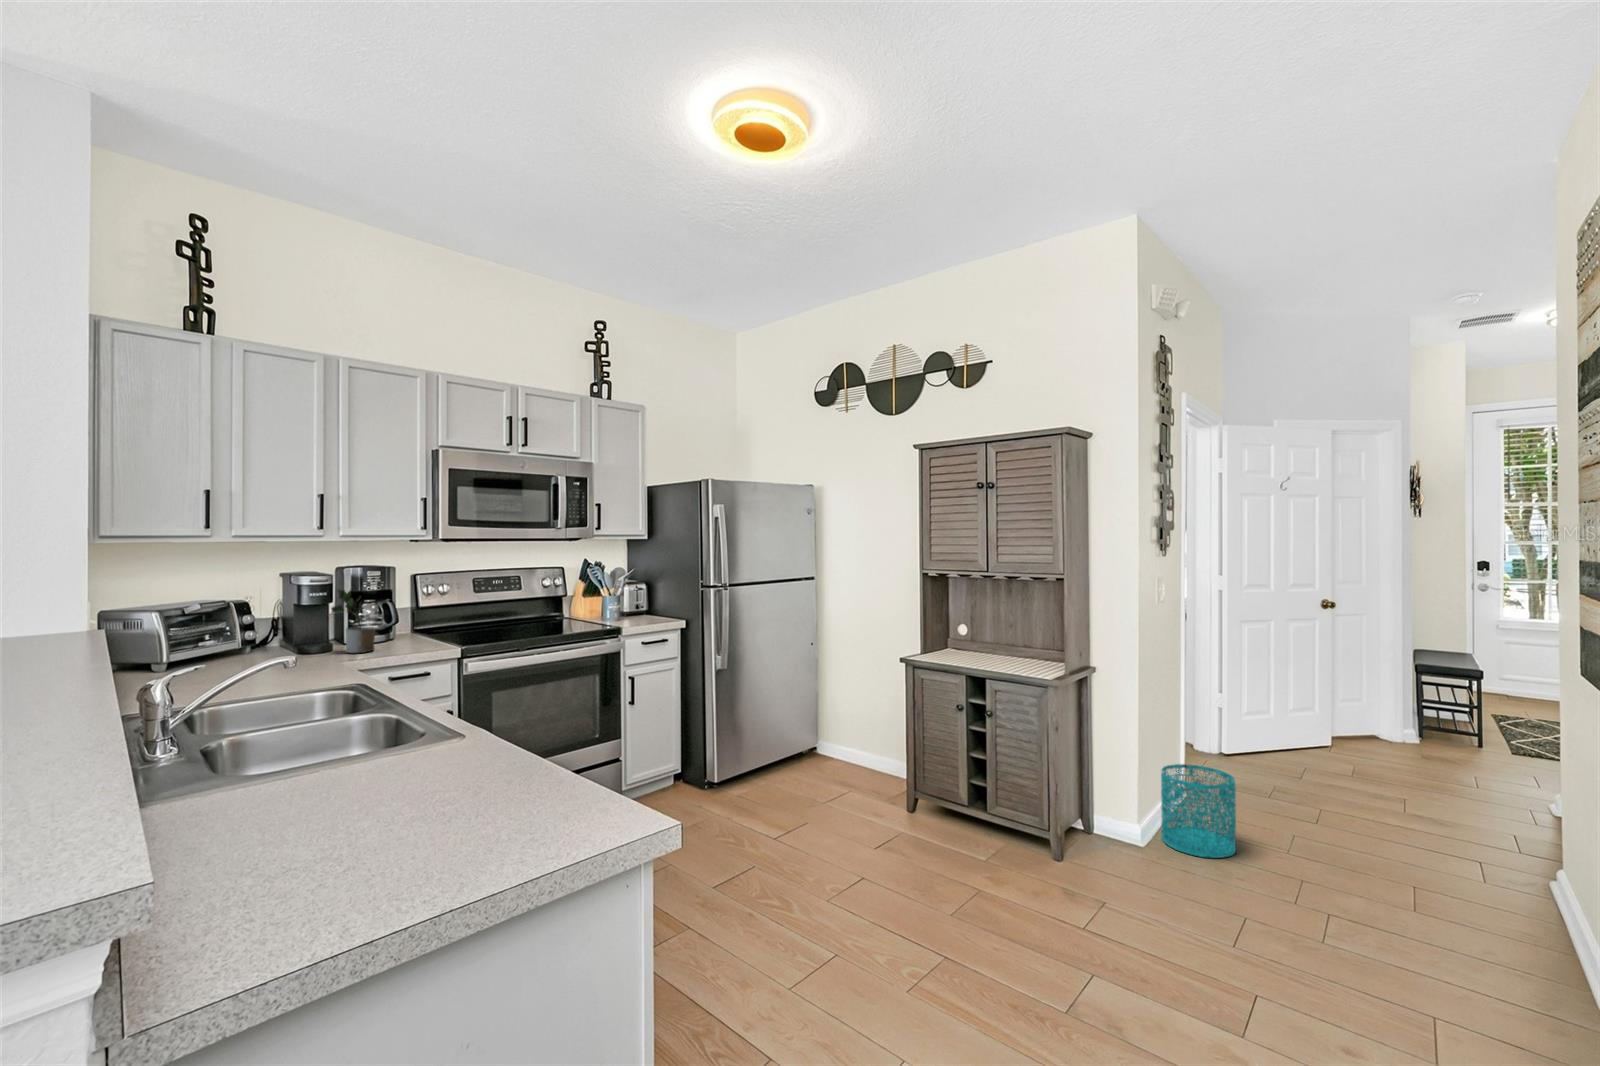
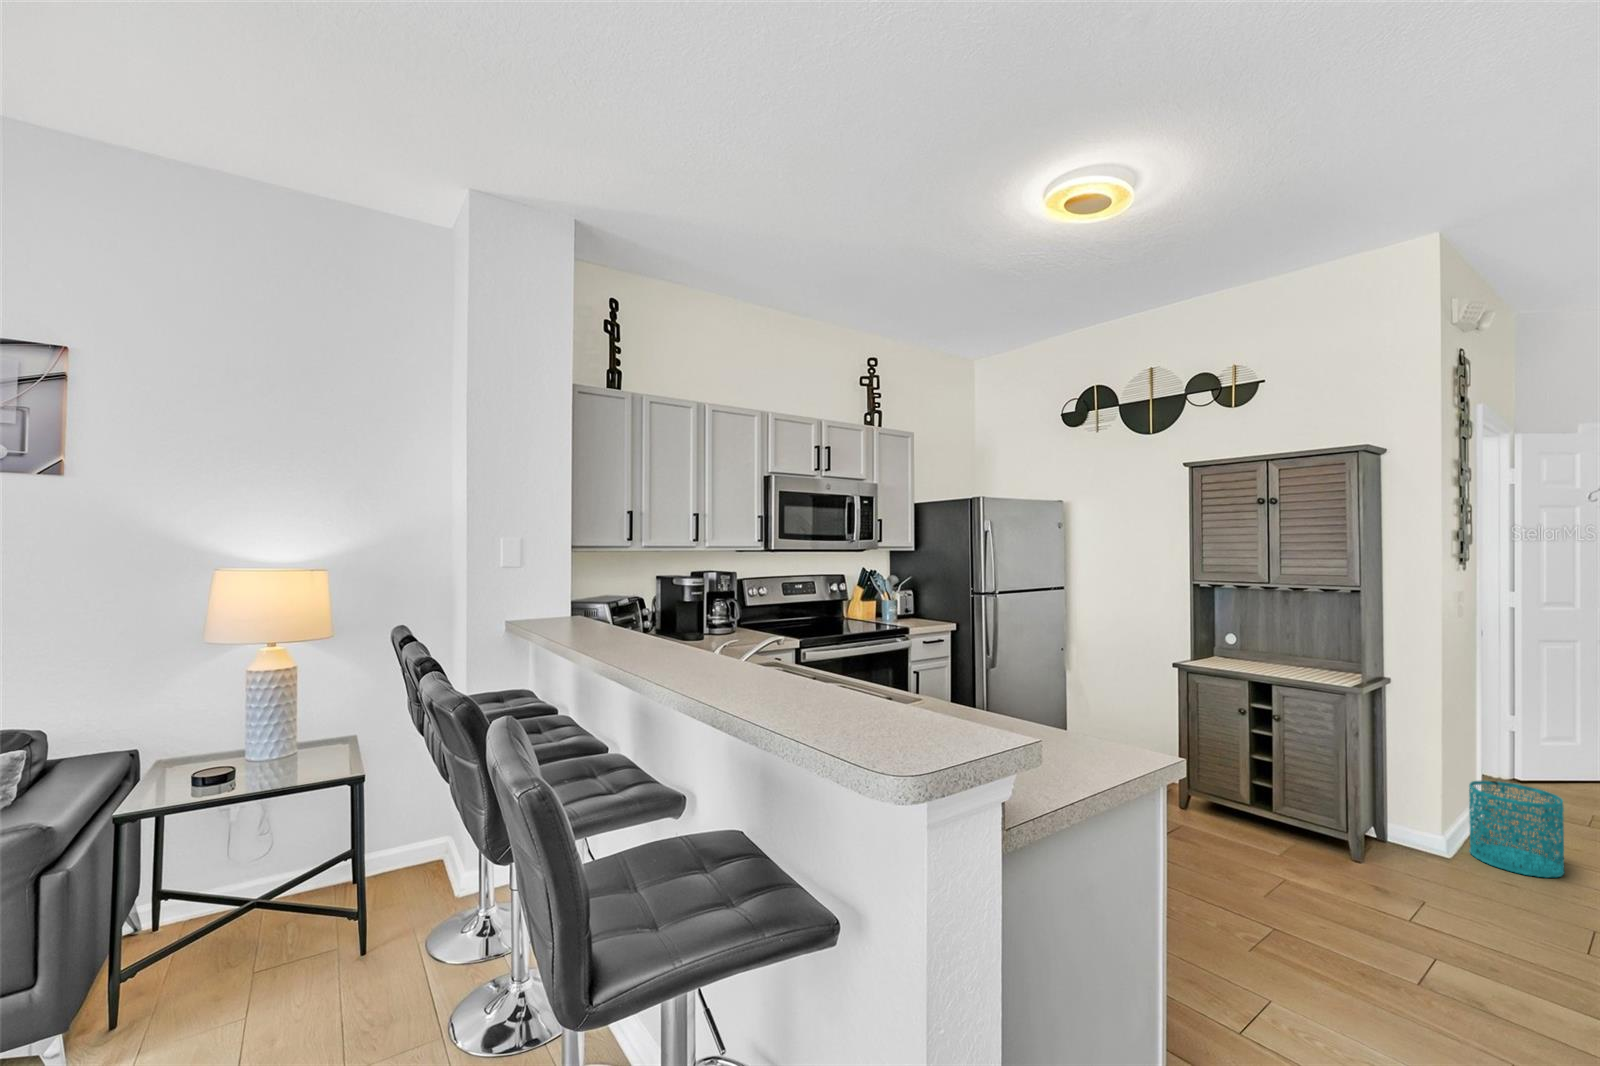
potted plant: present [331,589,375,653] -> none [709,590,737,641]

